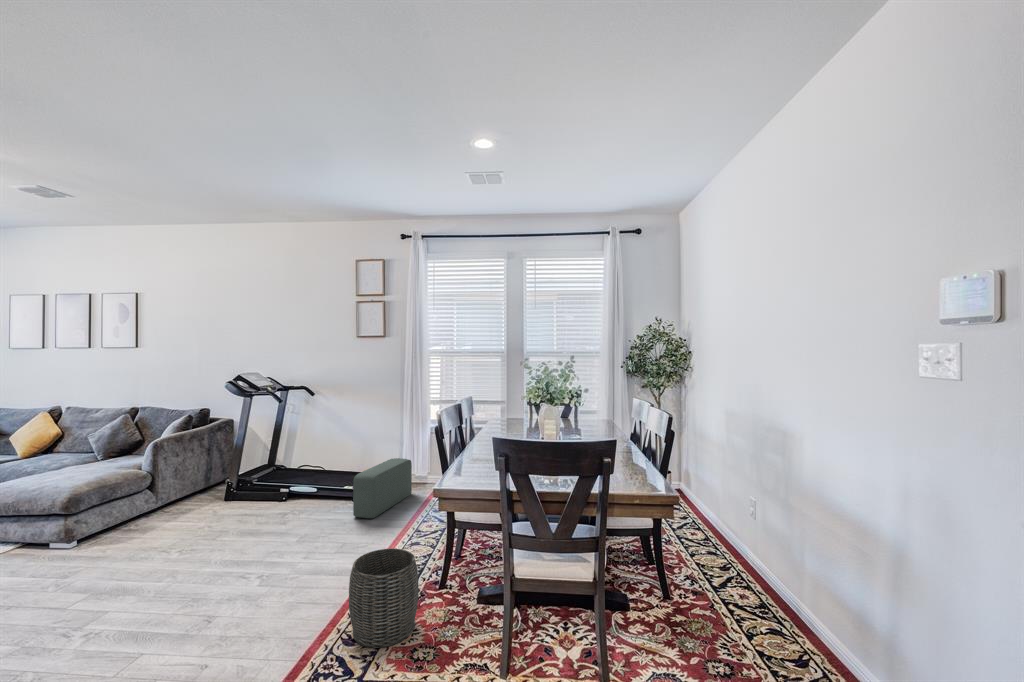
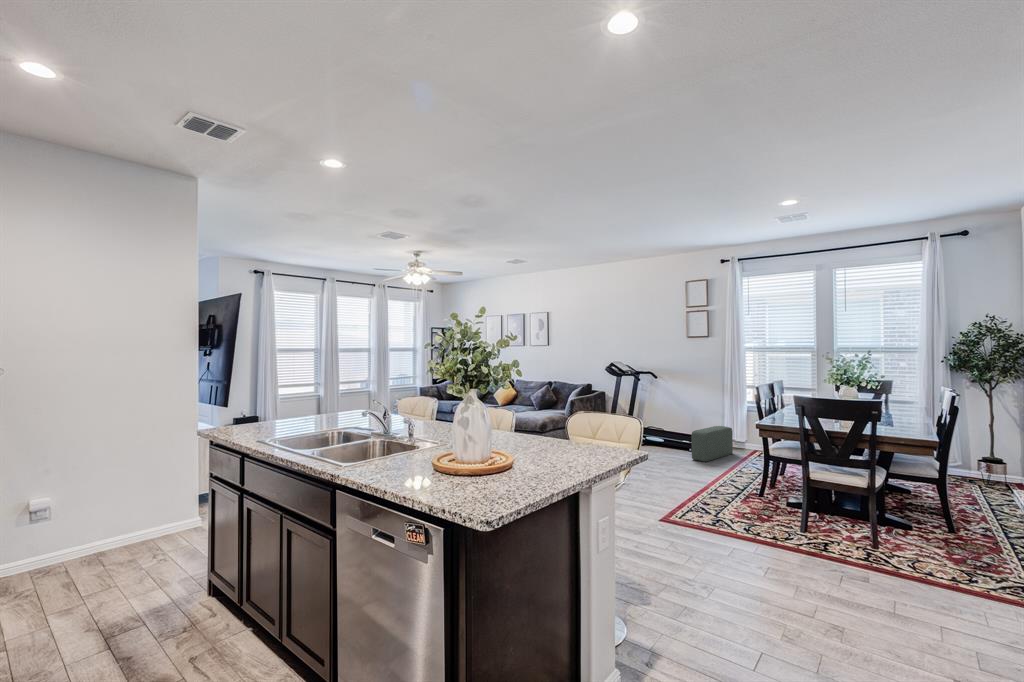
woven basket: present [349,549,419,648] -> none [704,462,746,510]

